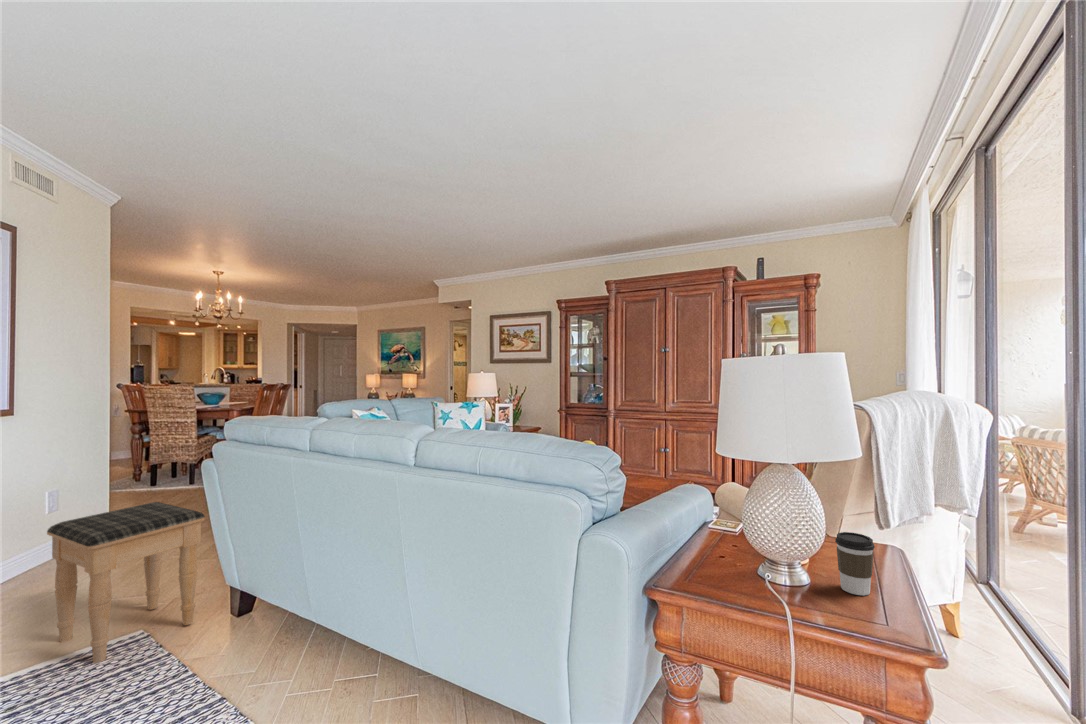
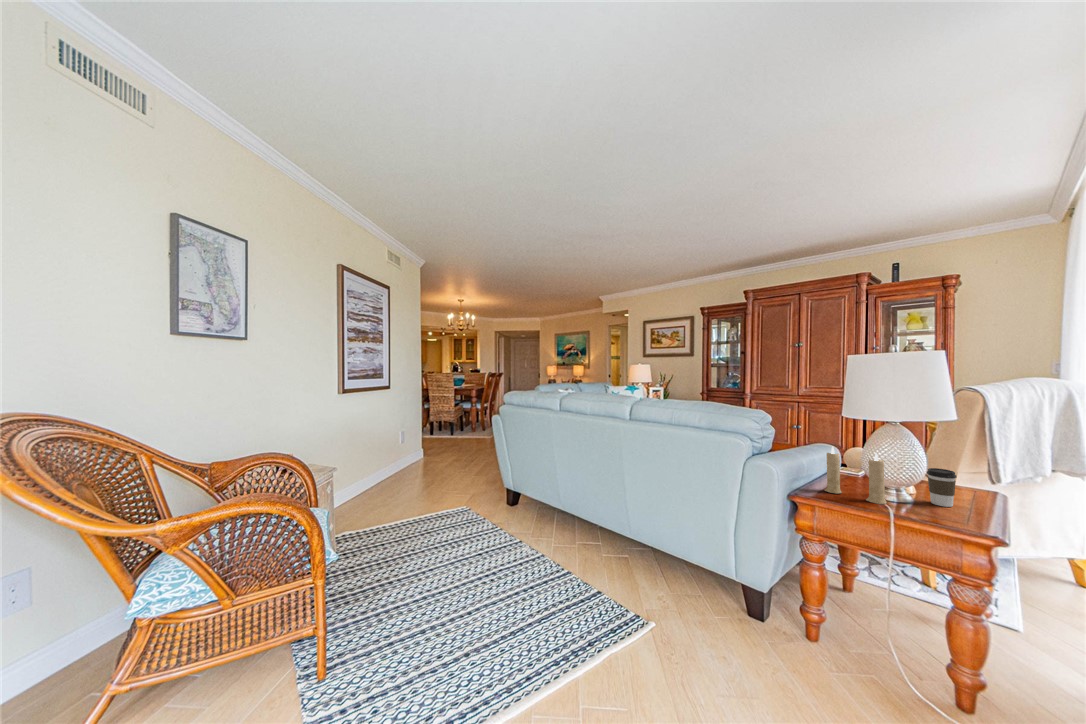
candle: none [697,500,786,602] -> present [825,447,887,504]
footstool: present [47,502,205,663] -> none [425,440,496,521]

